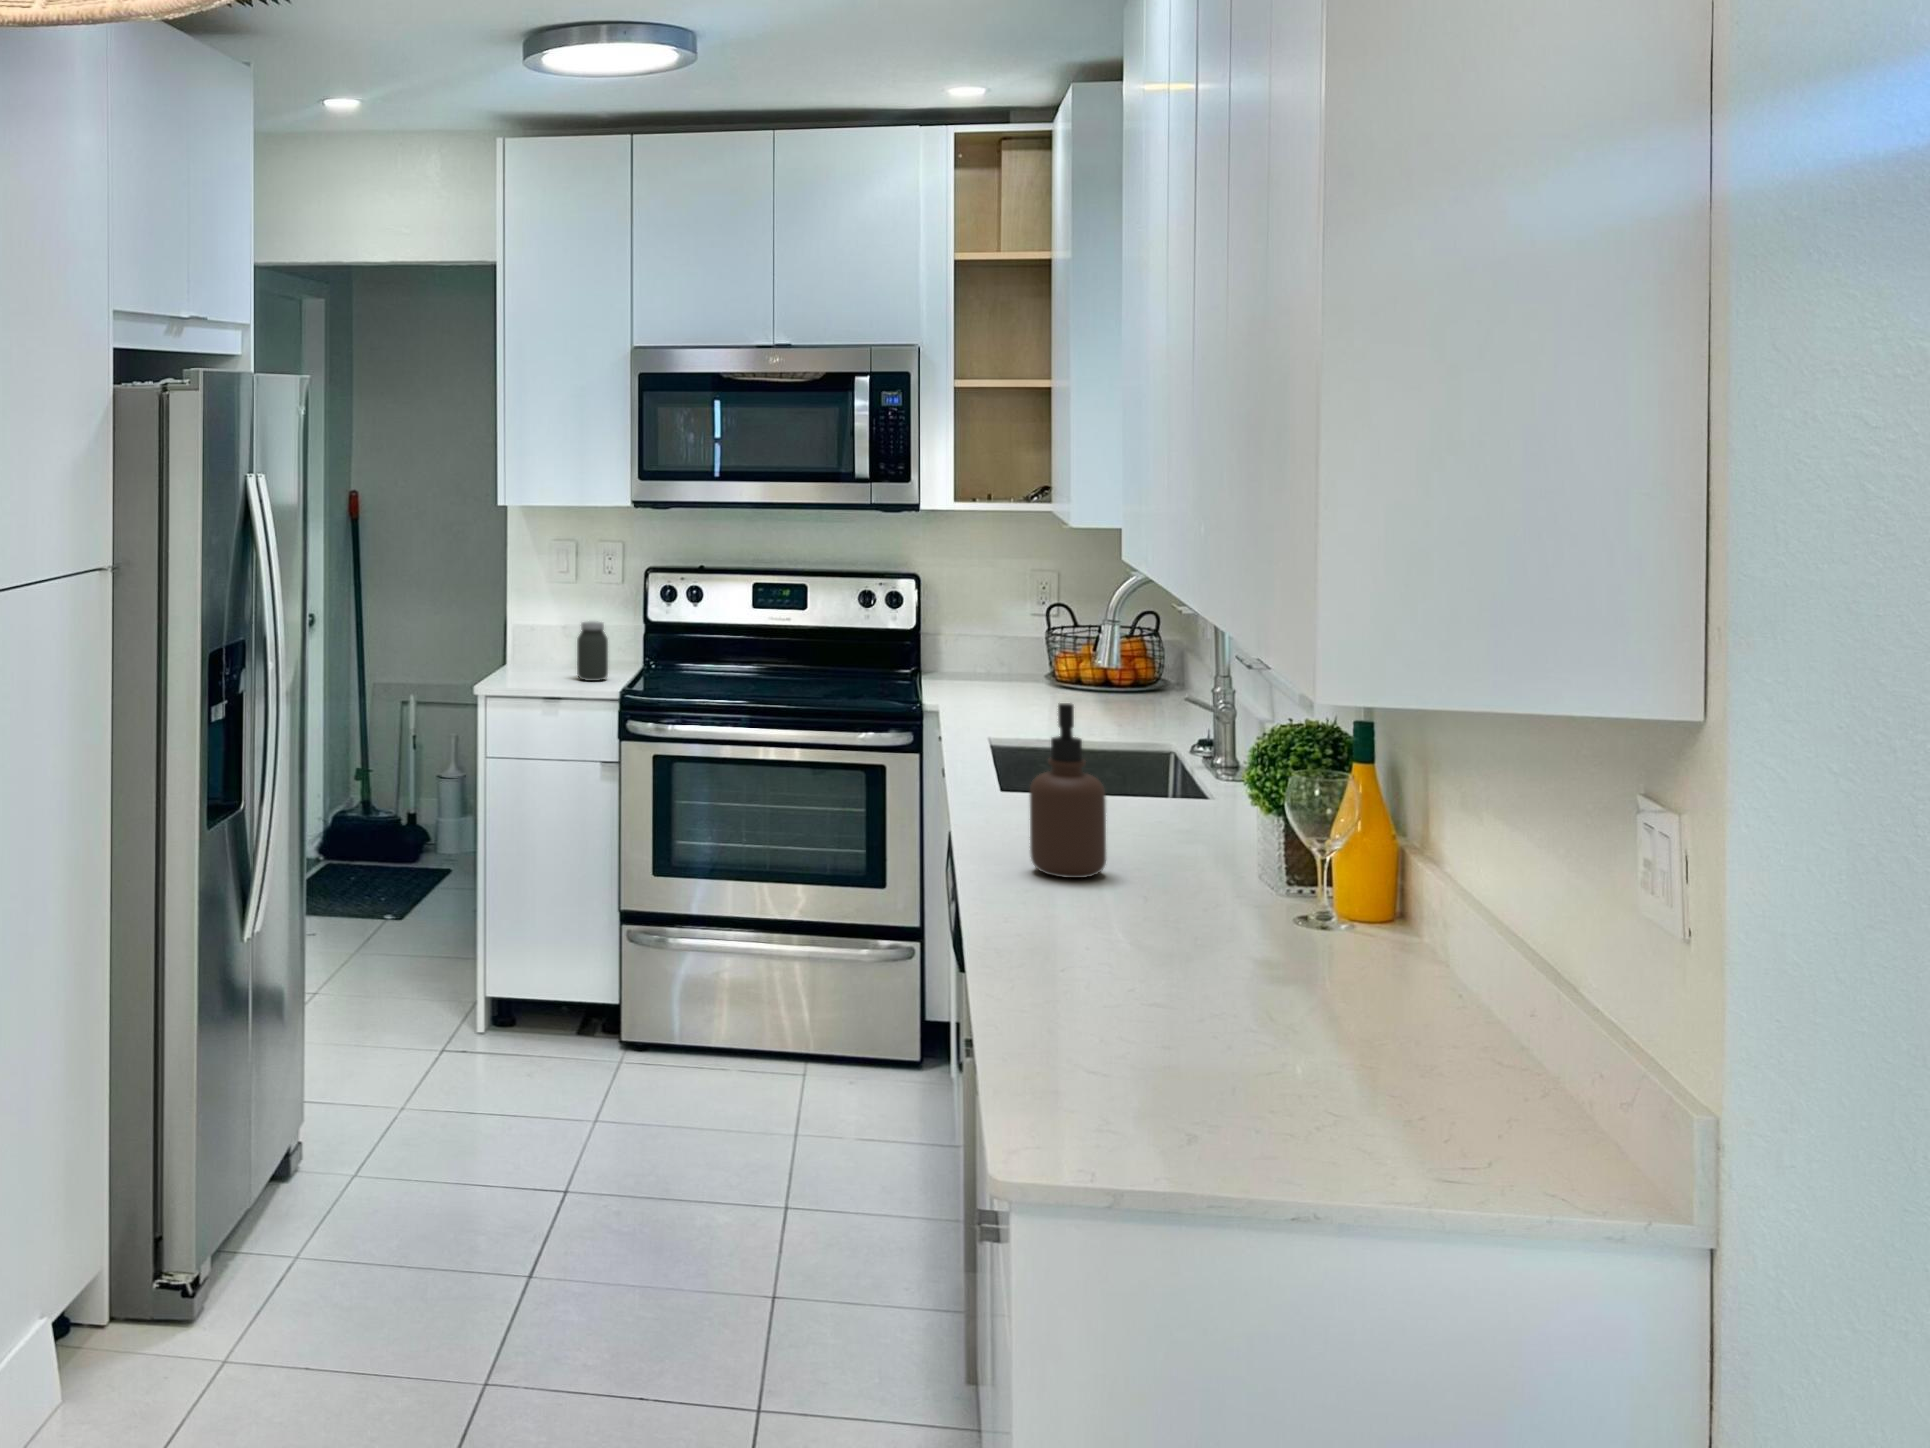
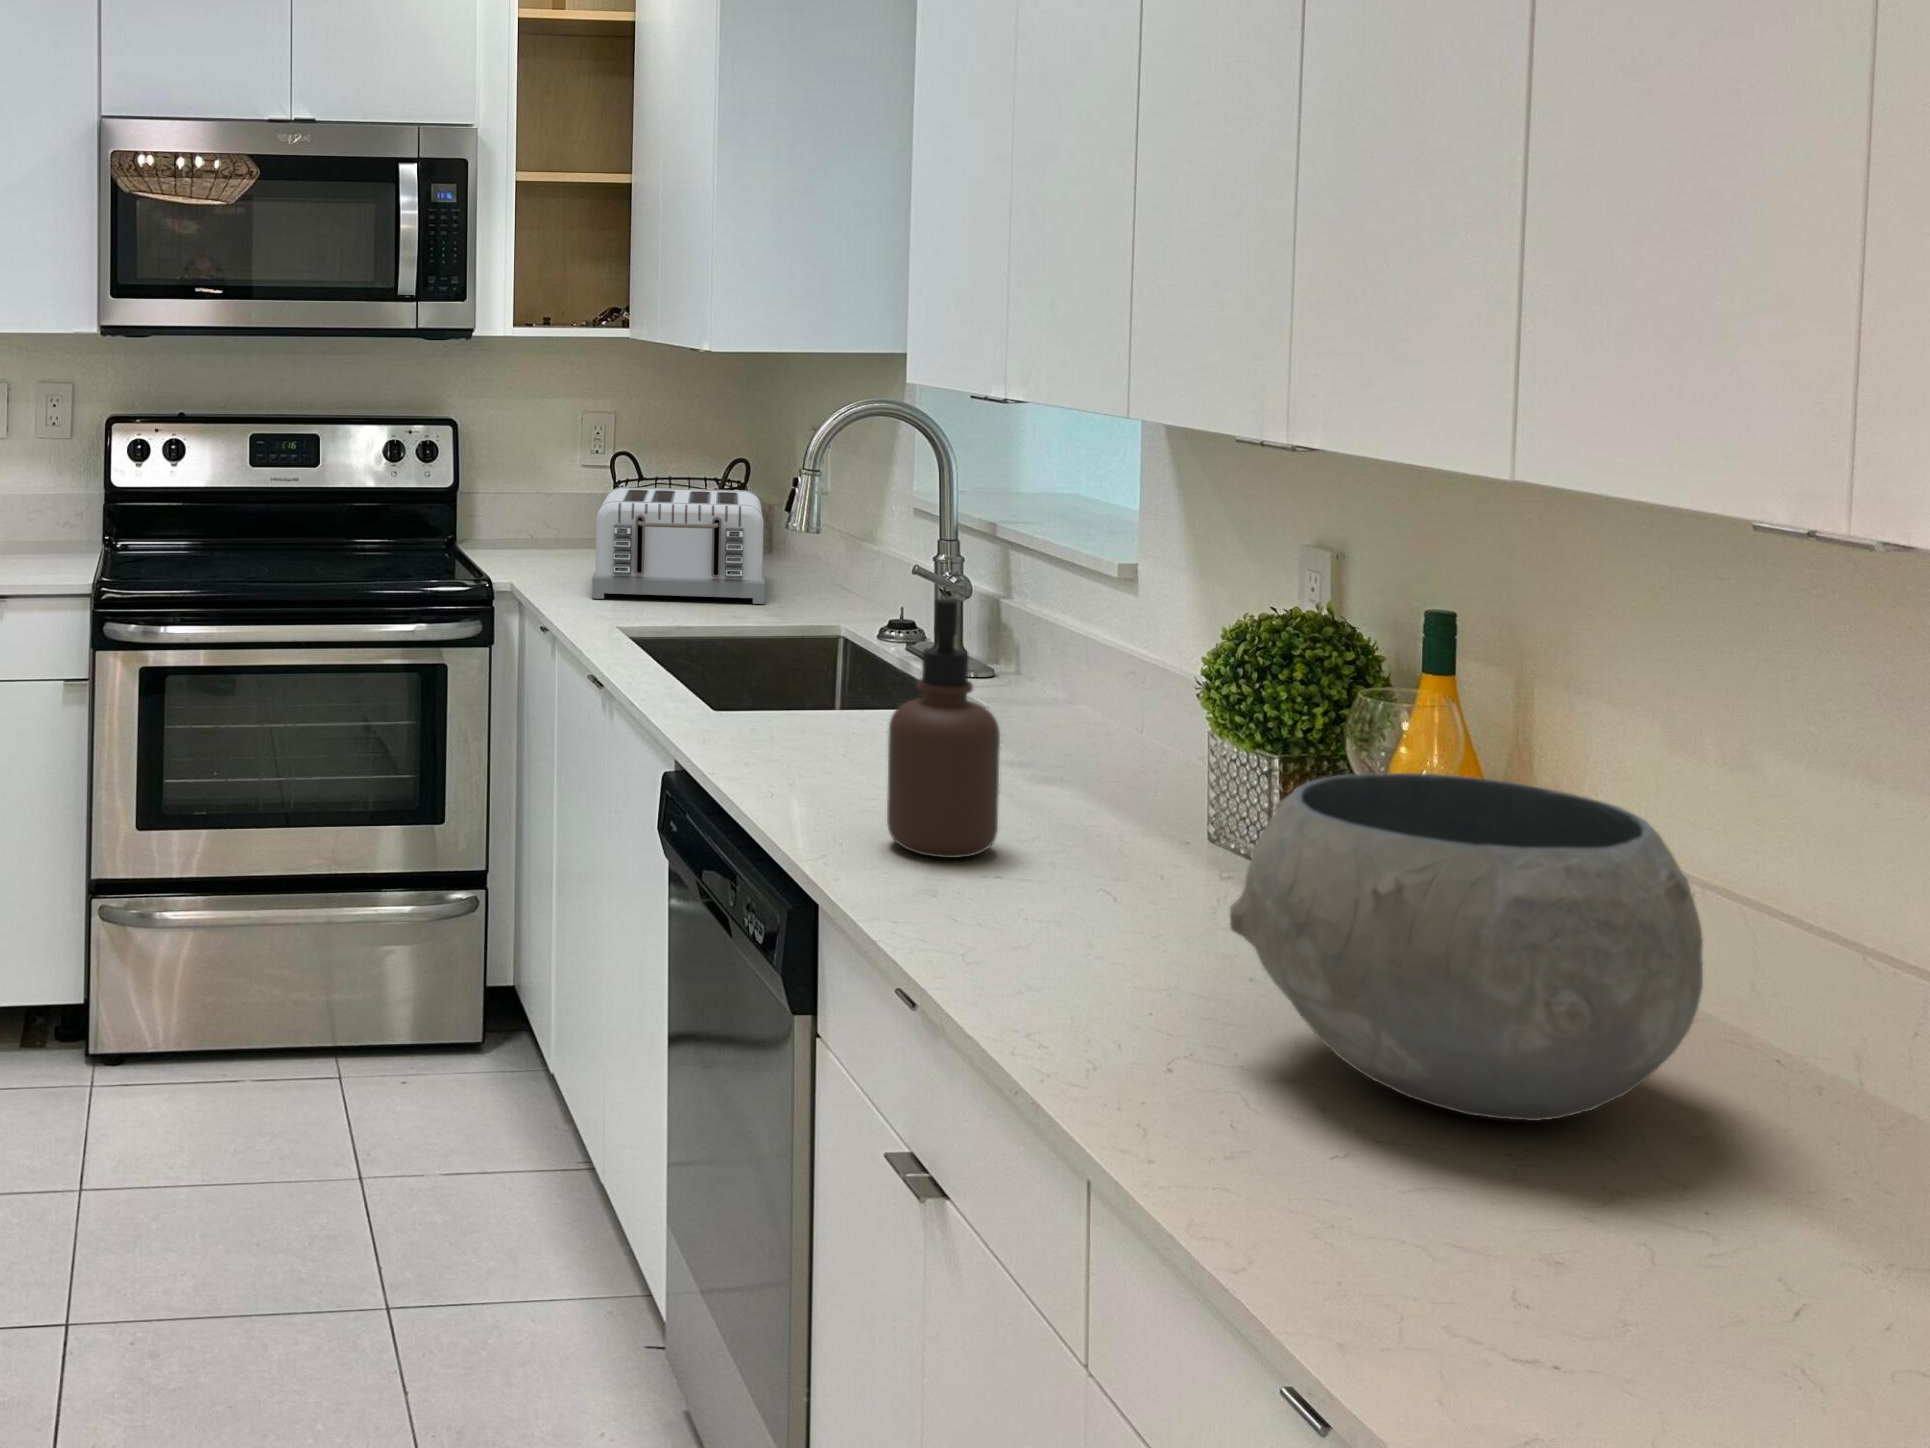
jar: present [577,621,608,681] -> none [20,488,63,569]
toaster: none [990,630,1148,724] -> present [592,487,765,604]
ceramic bowl: none [1112,810,1394,1013] -> present [1230,773,1703,1121]

